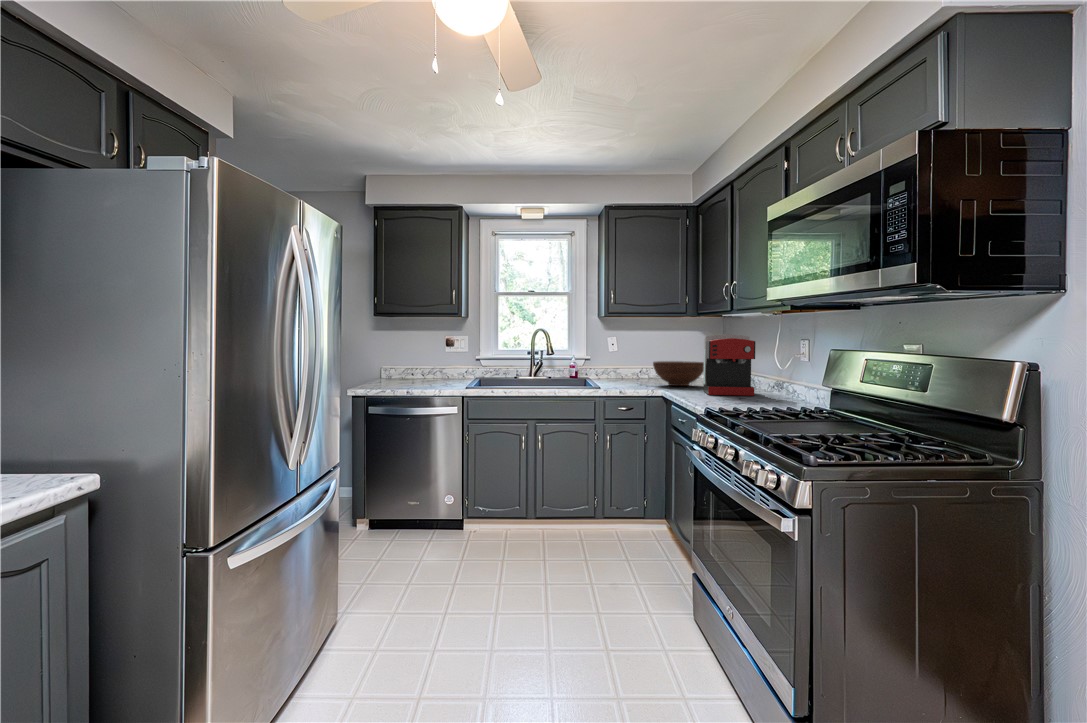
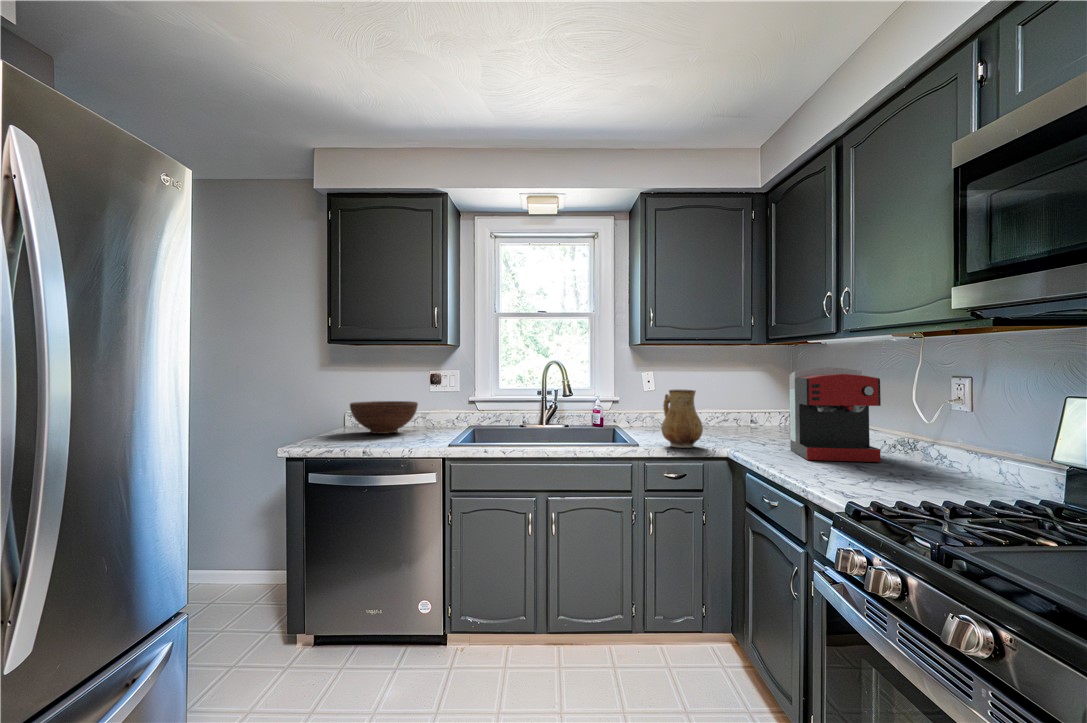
ceramic pitcher: none [617,349,645,390] -> present [662,390,703,448]
fruit bowl: present [653,361,704,386] -> present [350,401,418,434]

